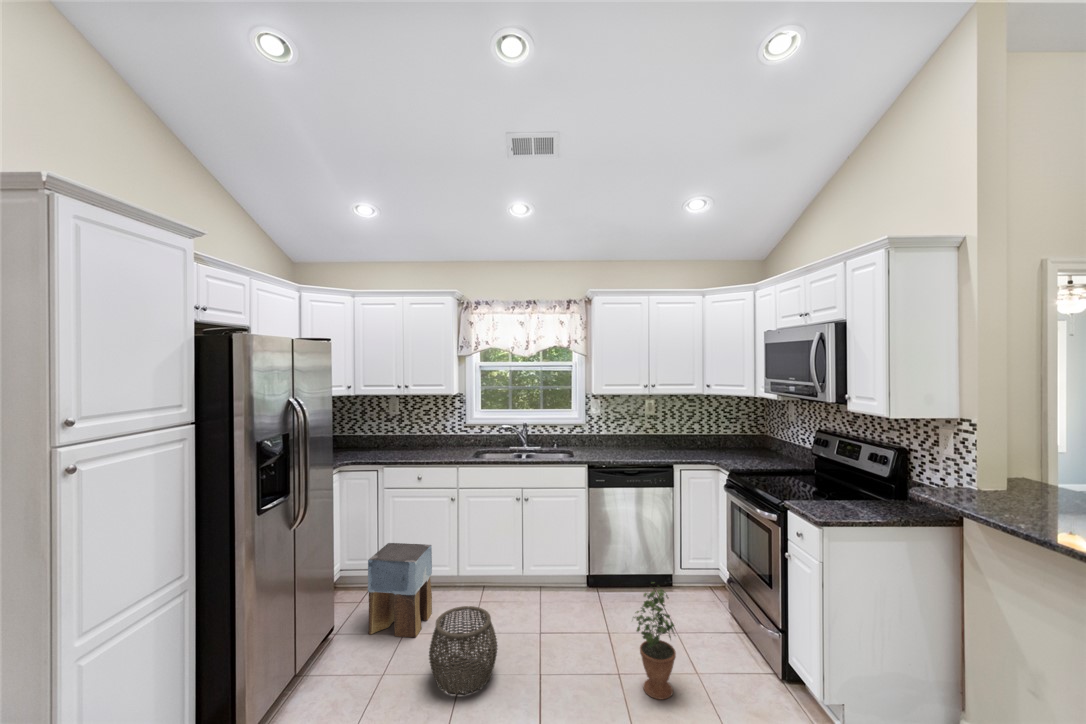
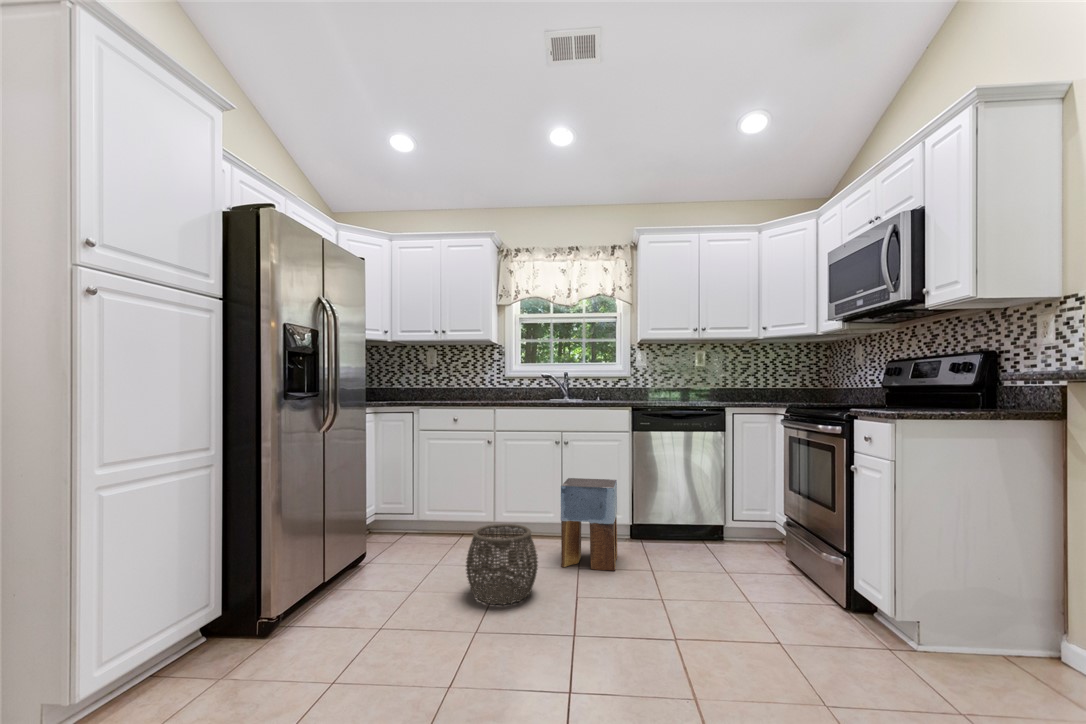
stool: present [368,543,432,637] -> present [561,478,617,571]
potted plant: present [634,585,676,699] -> none [685,494,735,617]

